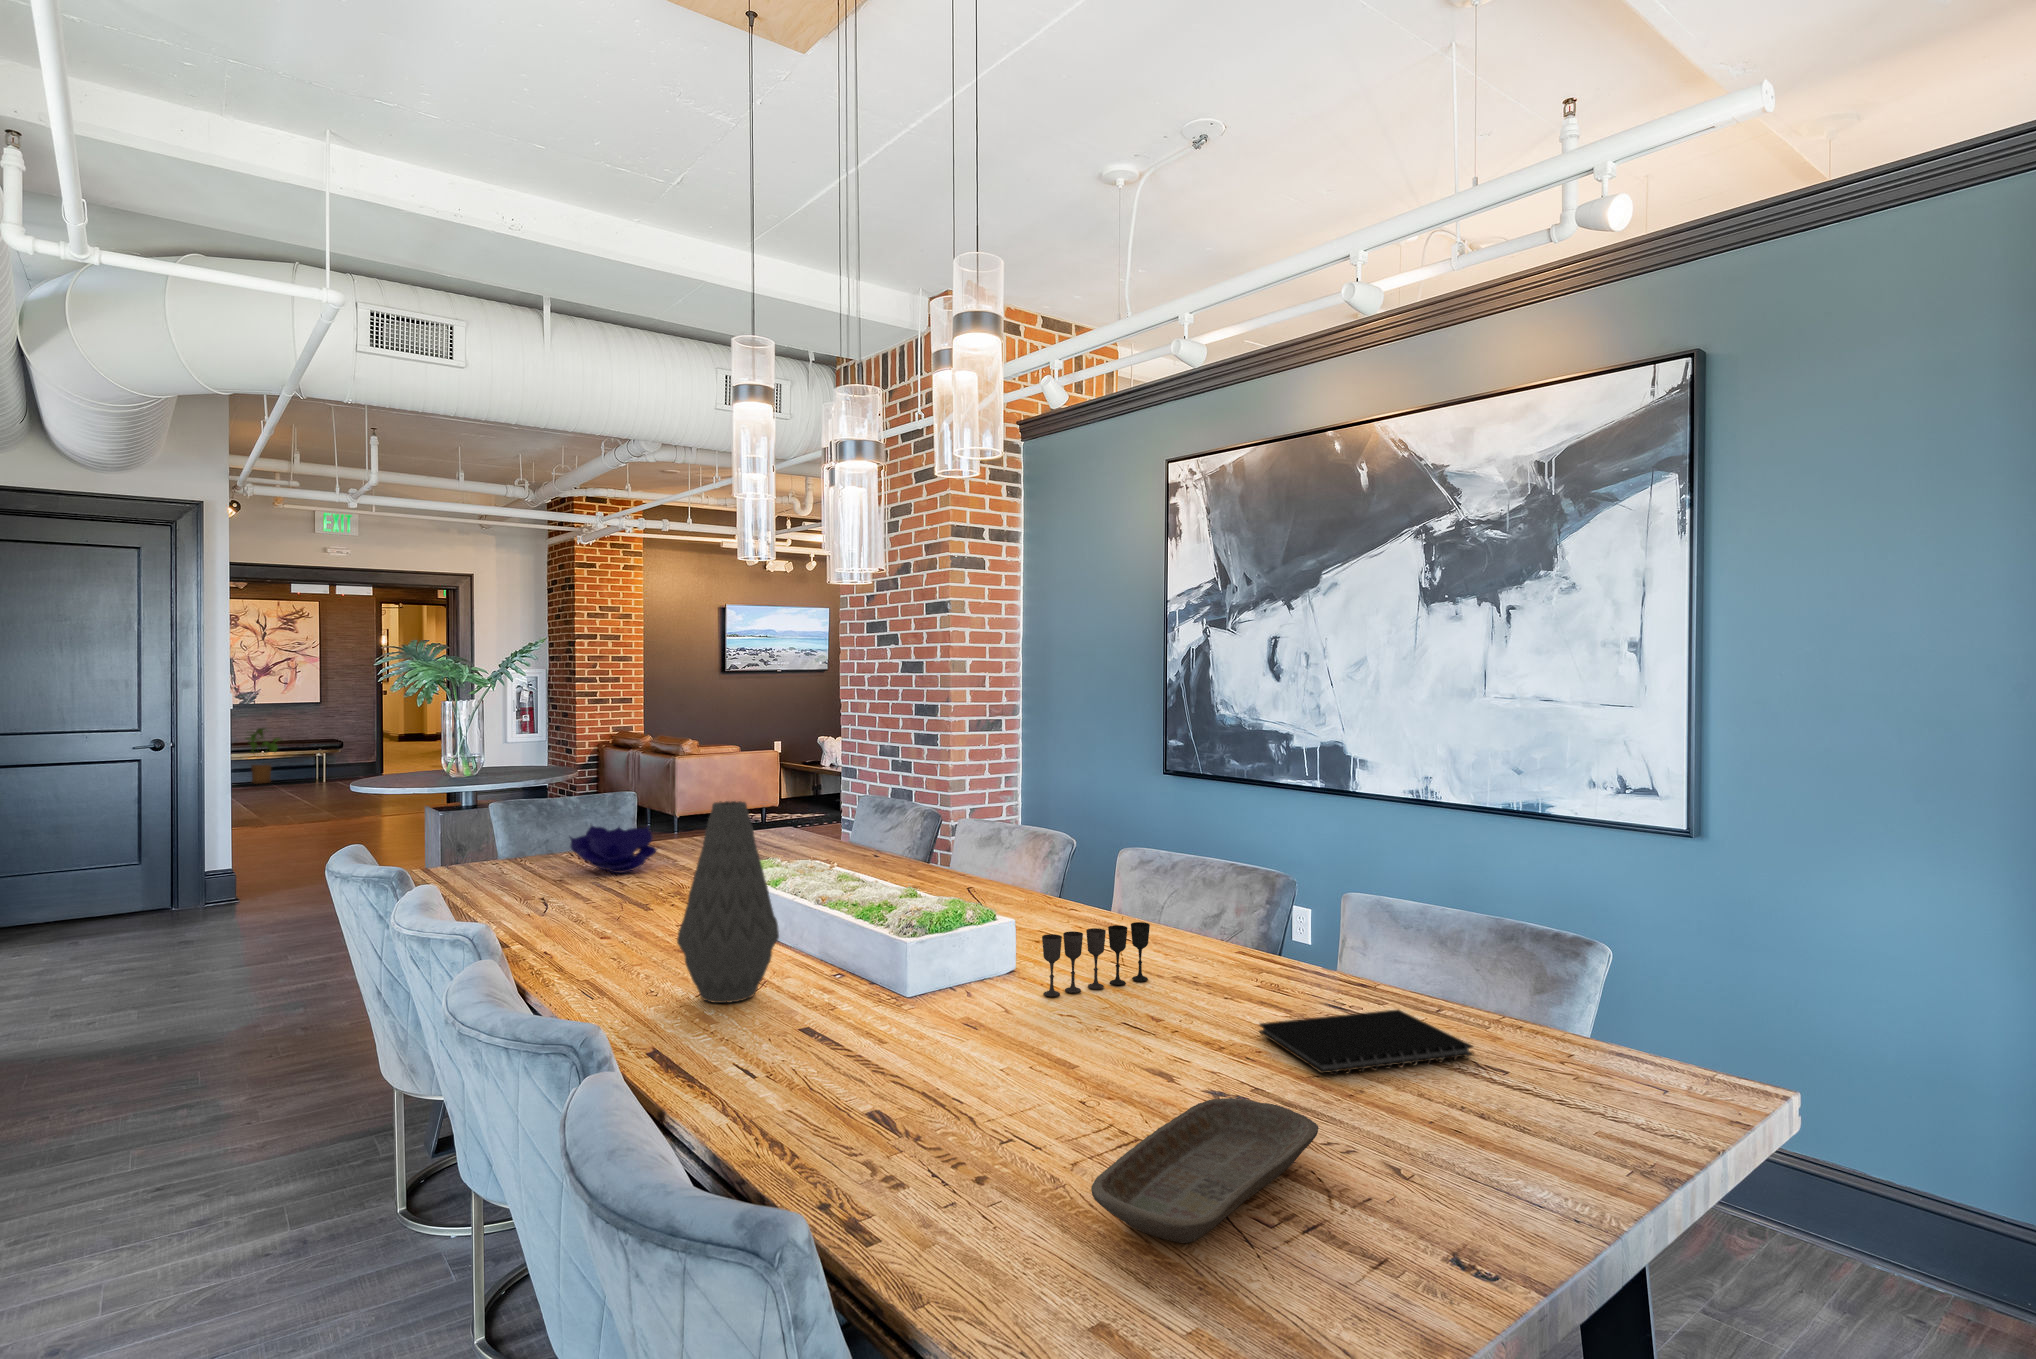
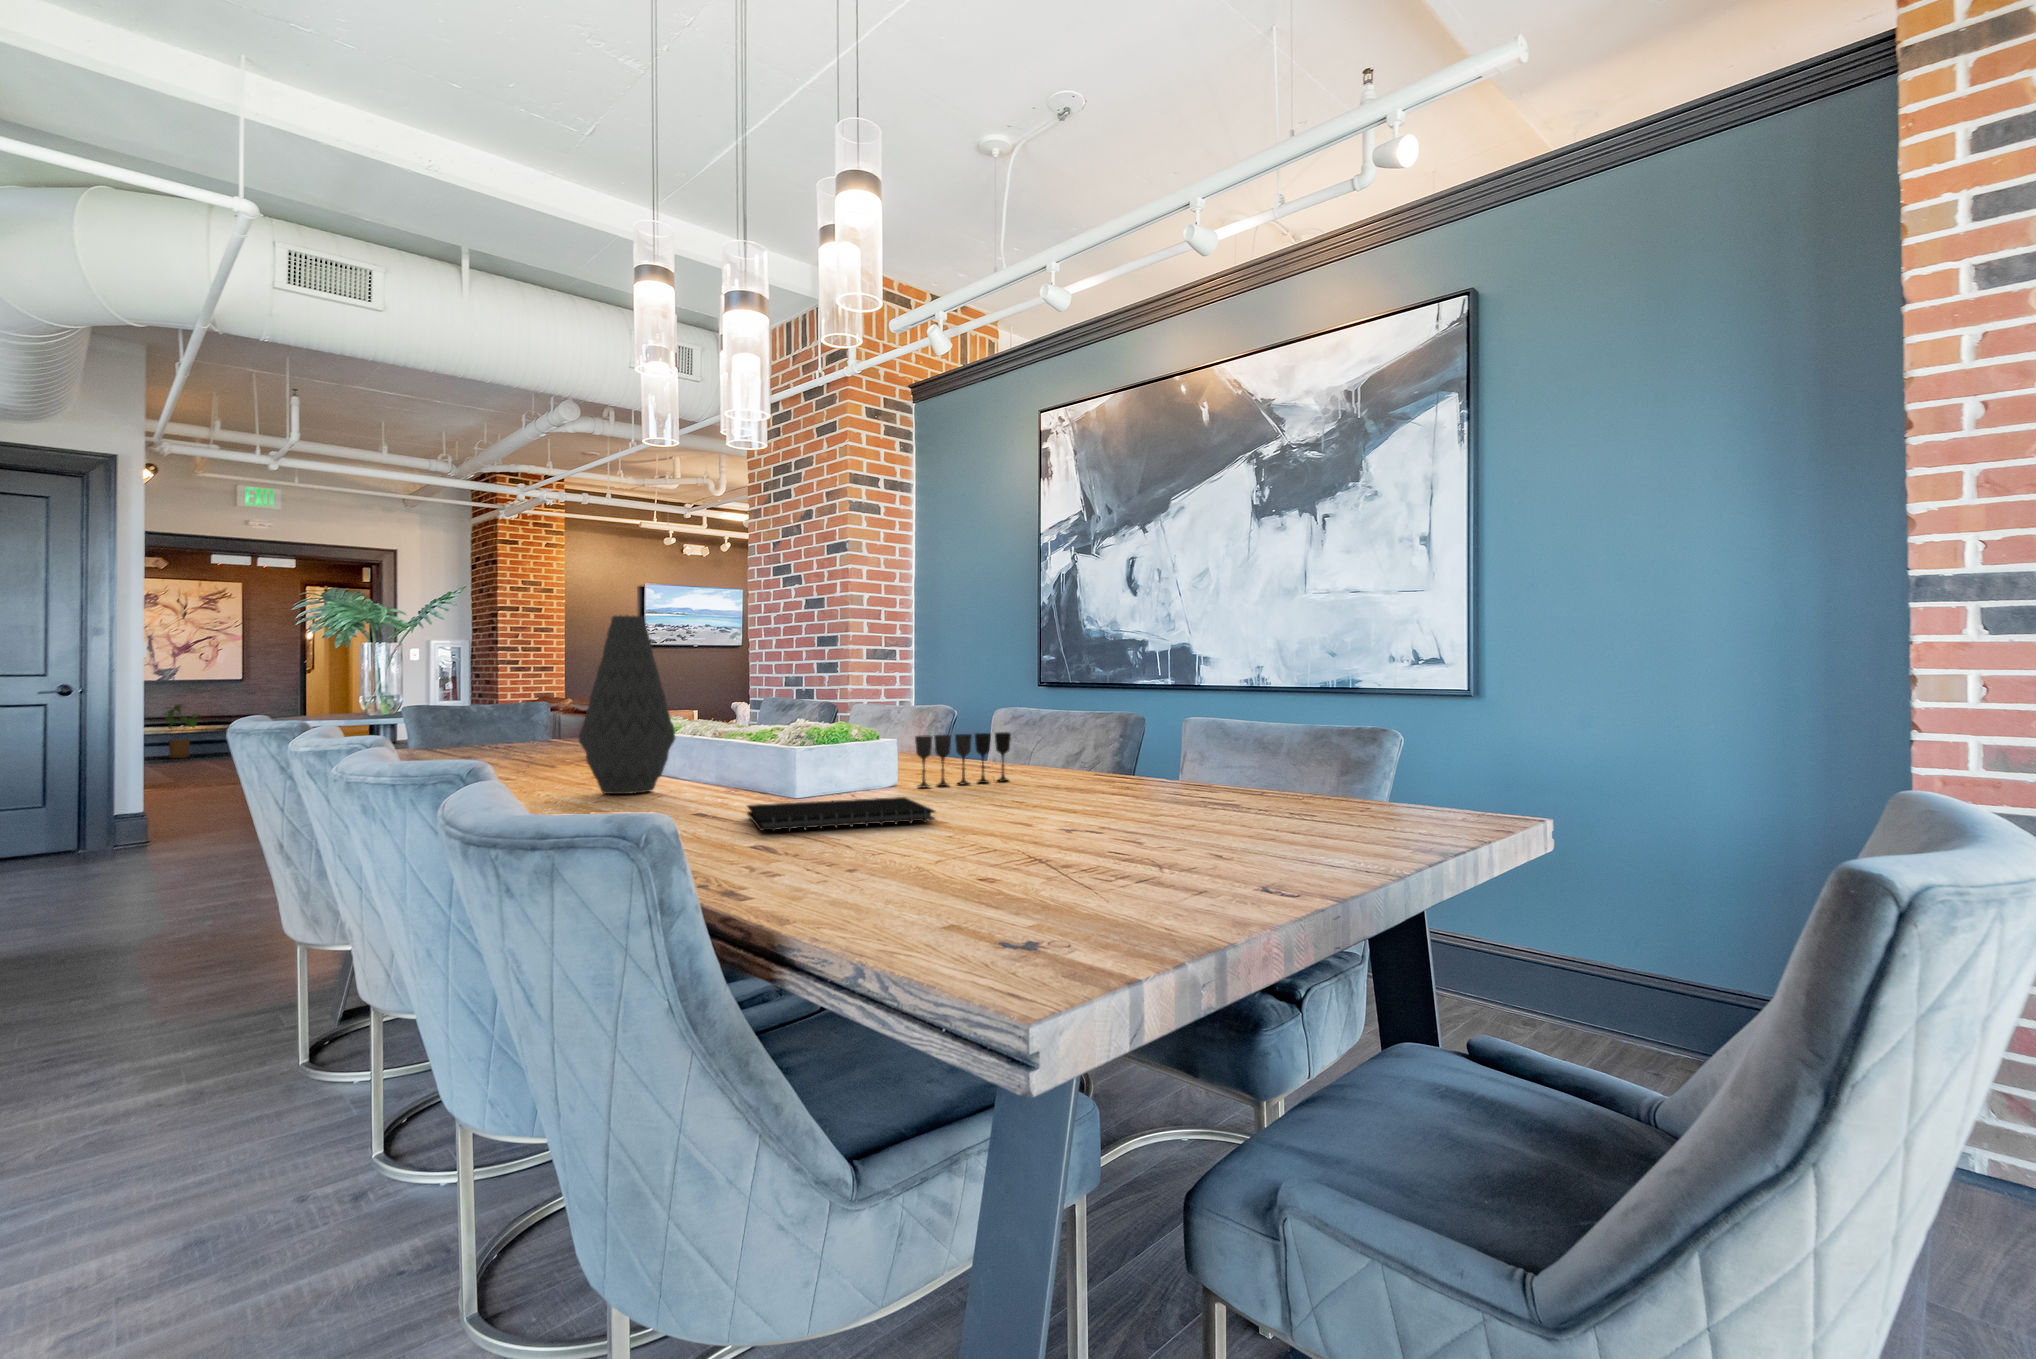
decorative bowl: present [570,826,657,873] -> none [483,709,572,750]
notebook: present [1259,1010,1474,1075] -> present [747,797,935,832]
tray: present [1091,1098,1319,1243] -> none [937,803,1138,864]

